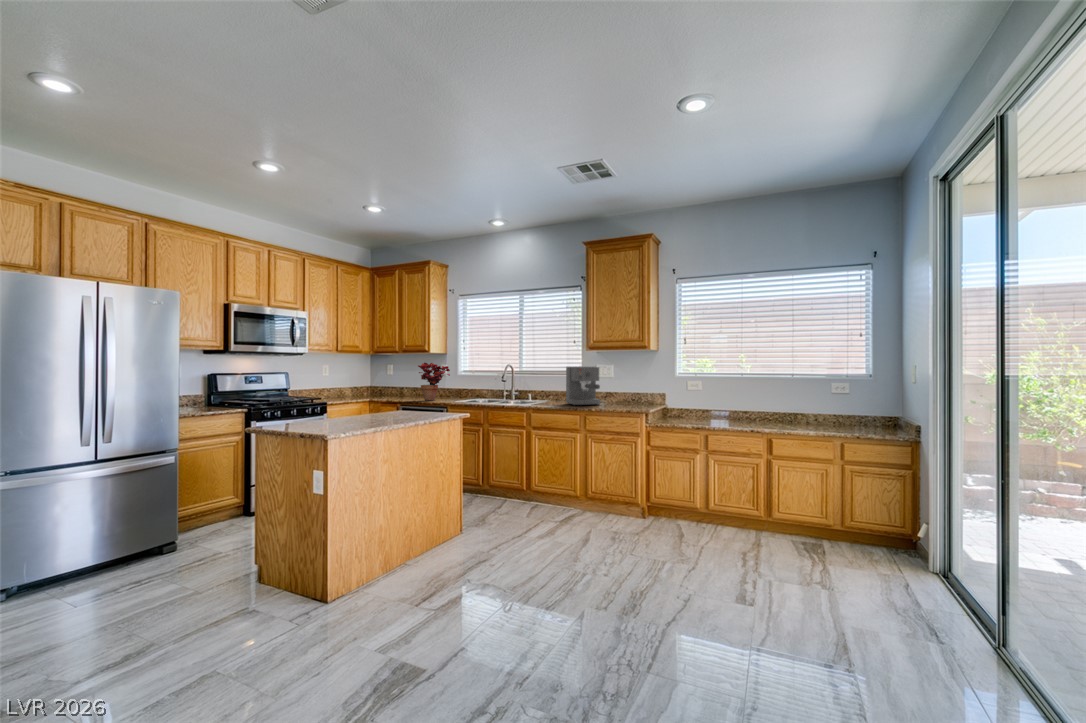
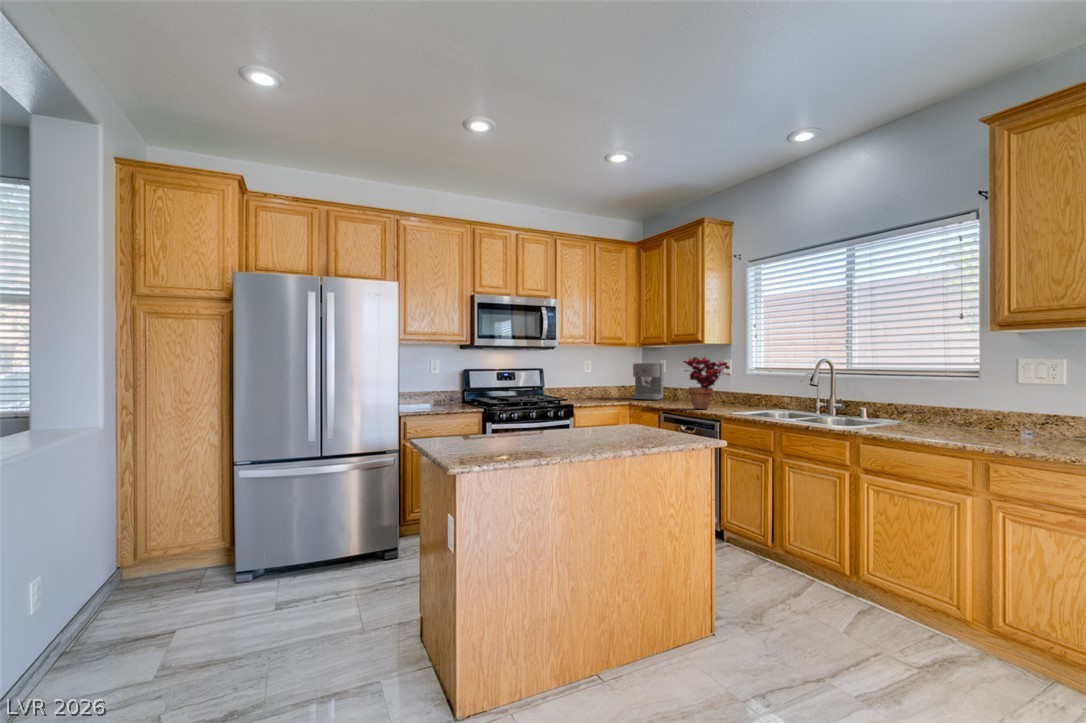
coffee maker: present [566,367,600,405] -> present [632,363,663,400]

